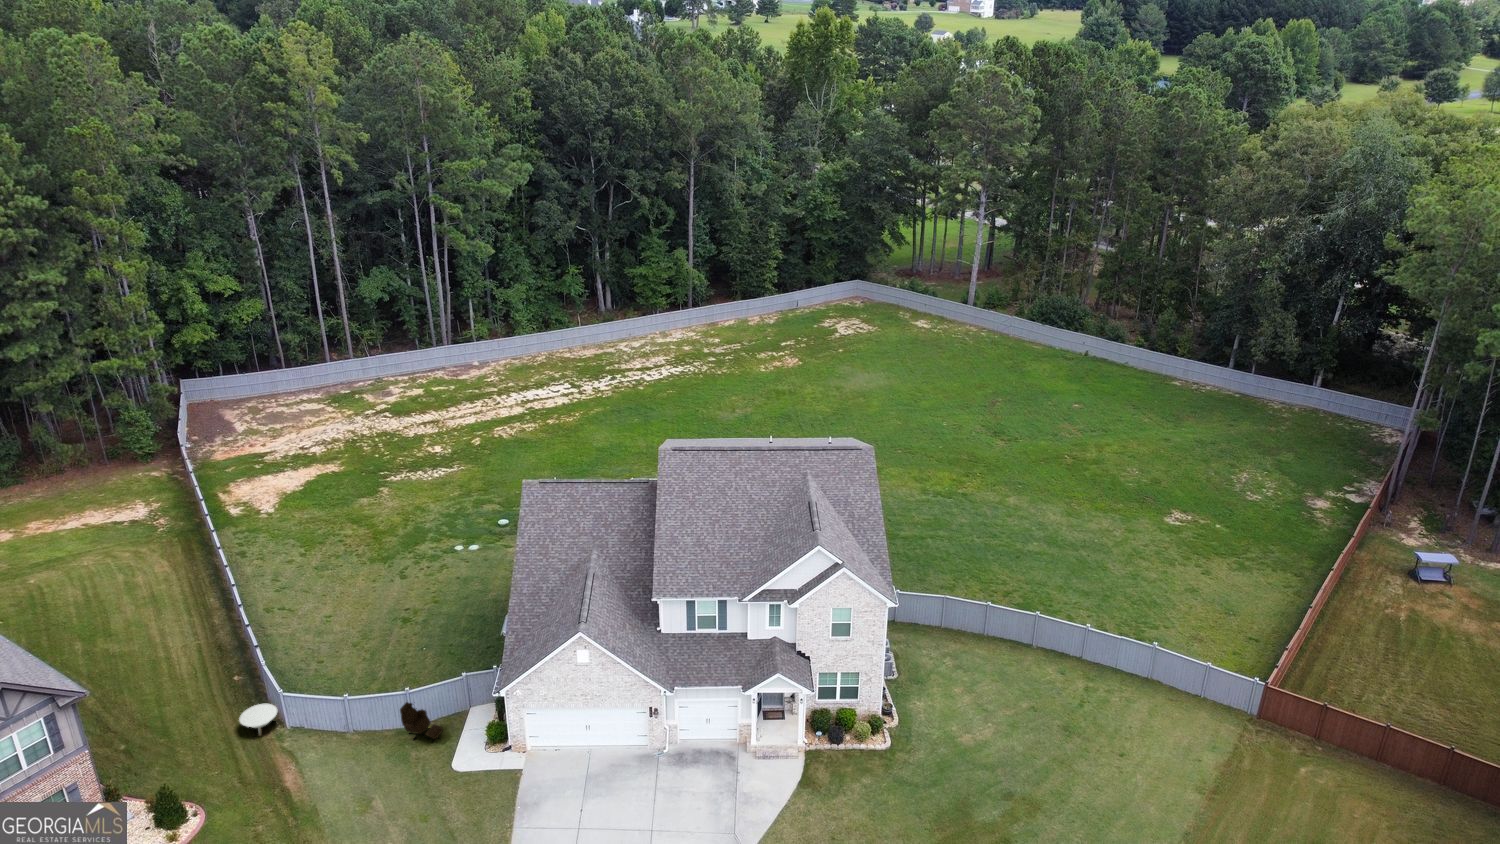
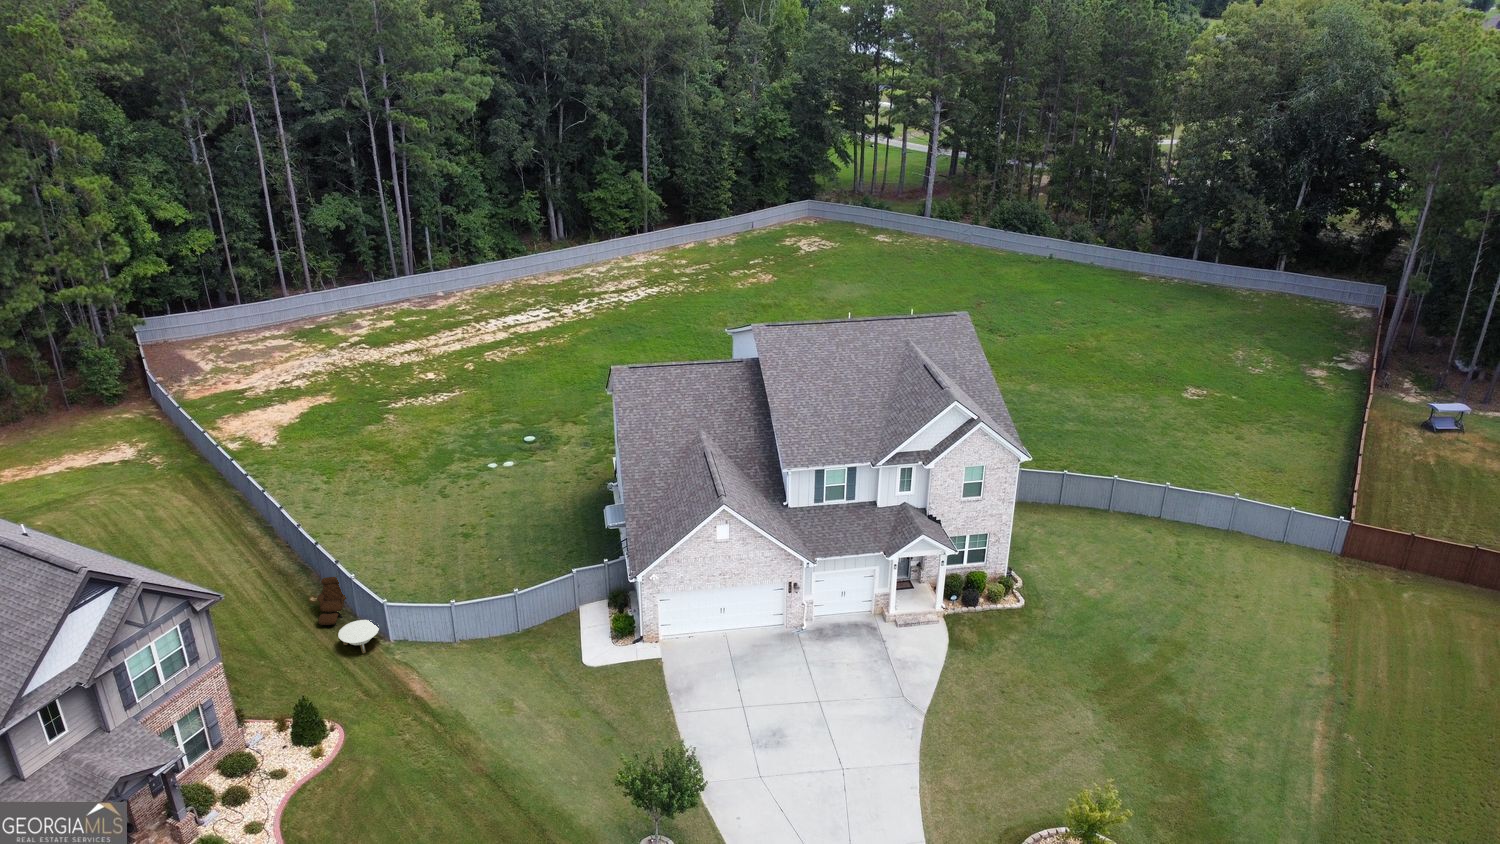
lounge chair: present [400,702,443,740] -> present [317,577,347,629]

